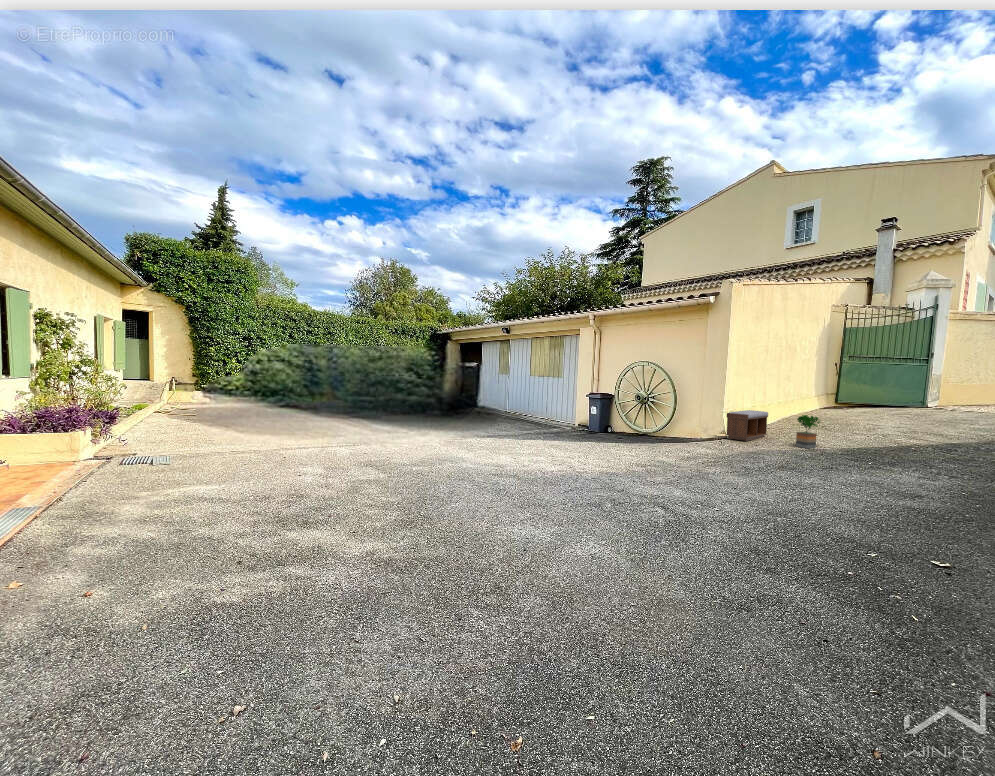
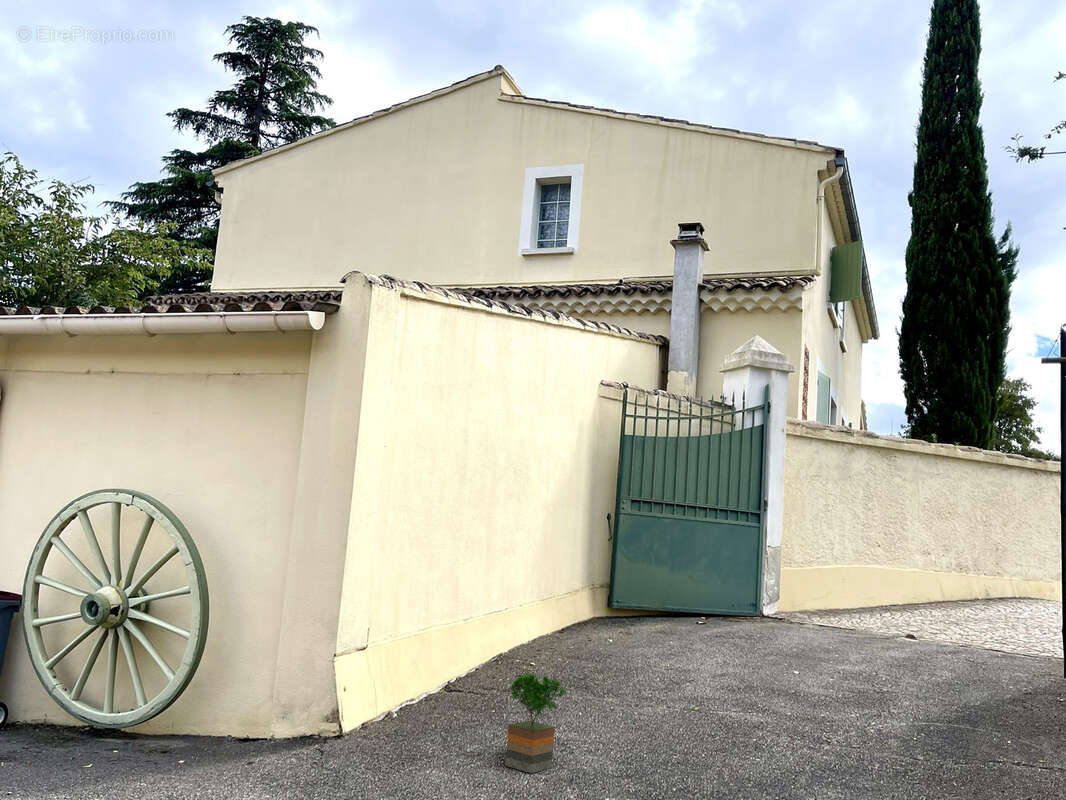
bench: present [726,410,768,441] -> none [330,650,447,751]

